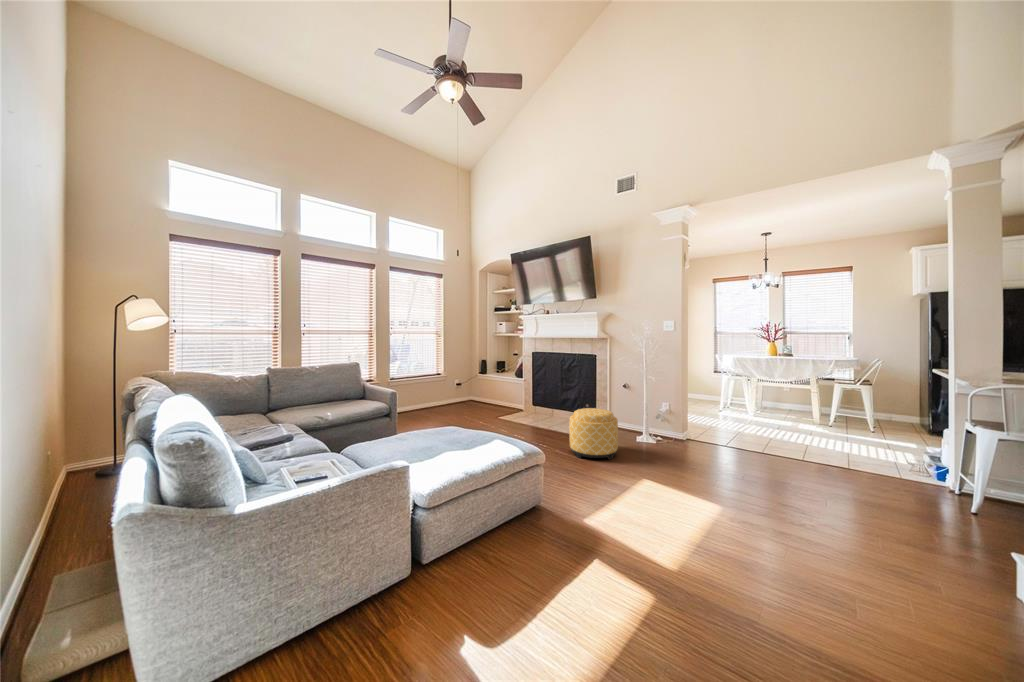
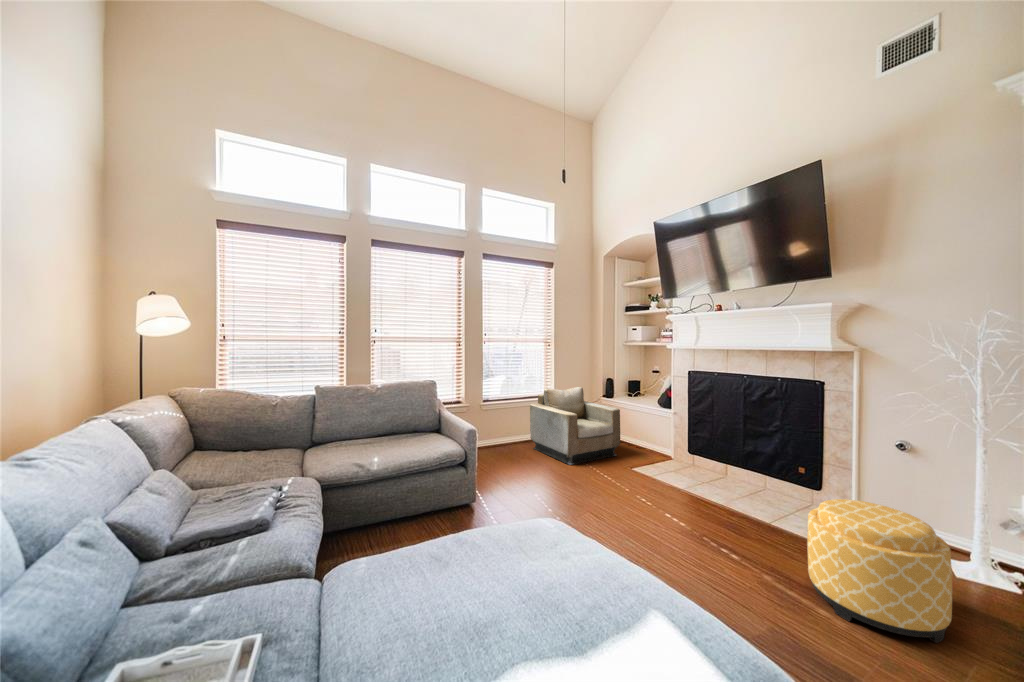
armchair: none [412,365,490,417] -> present [530,387,620,465]

